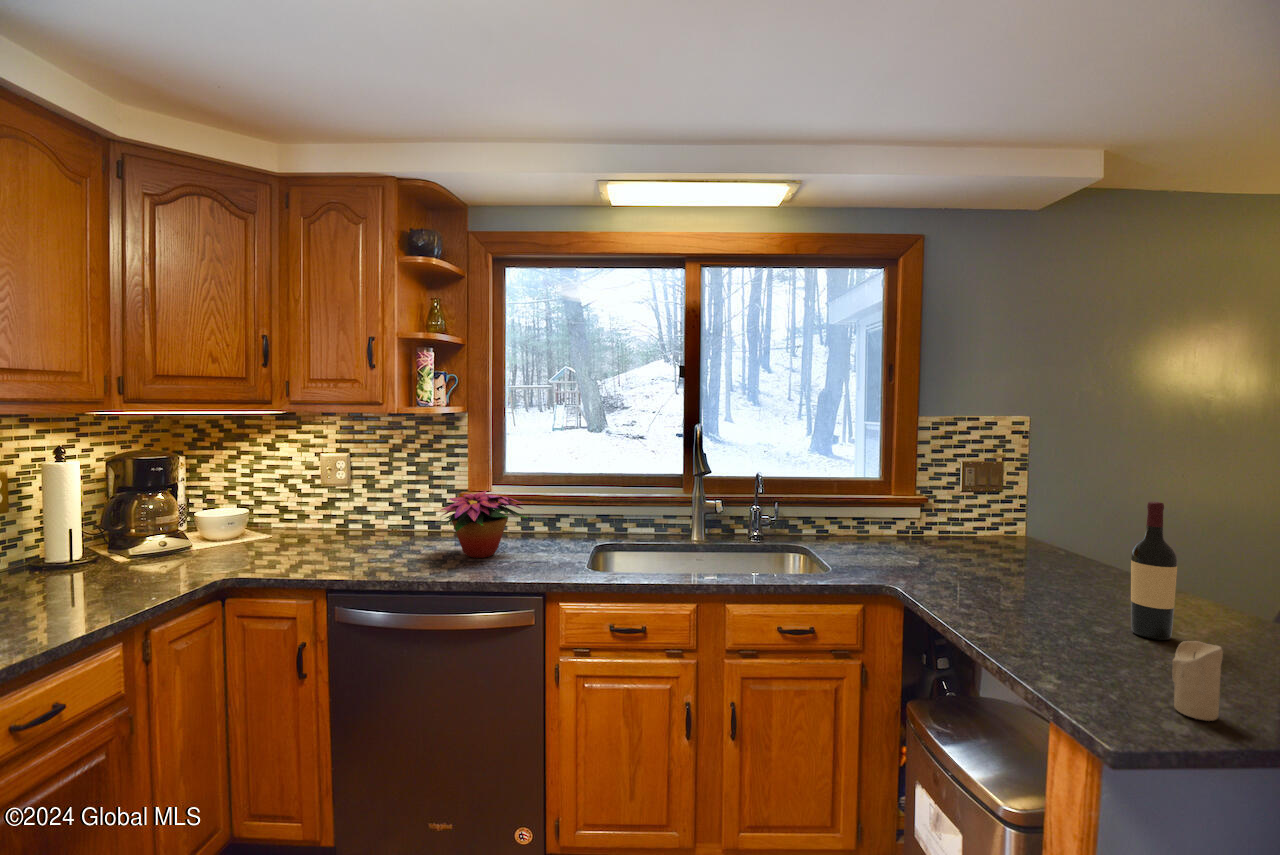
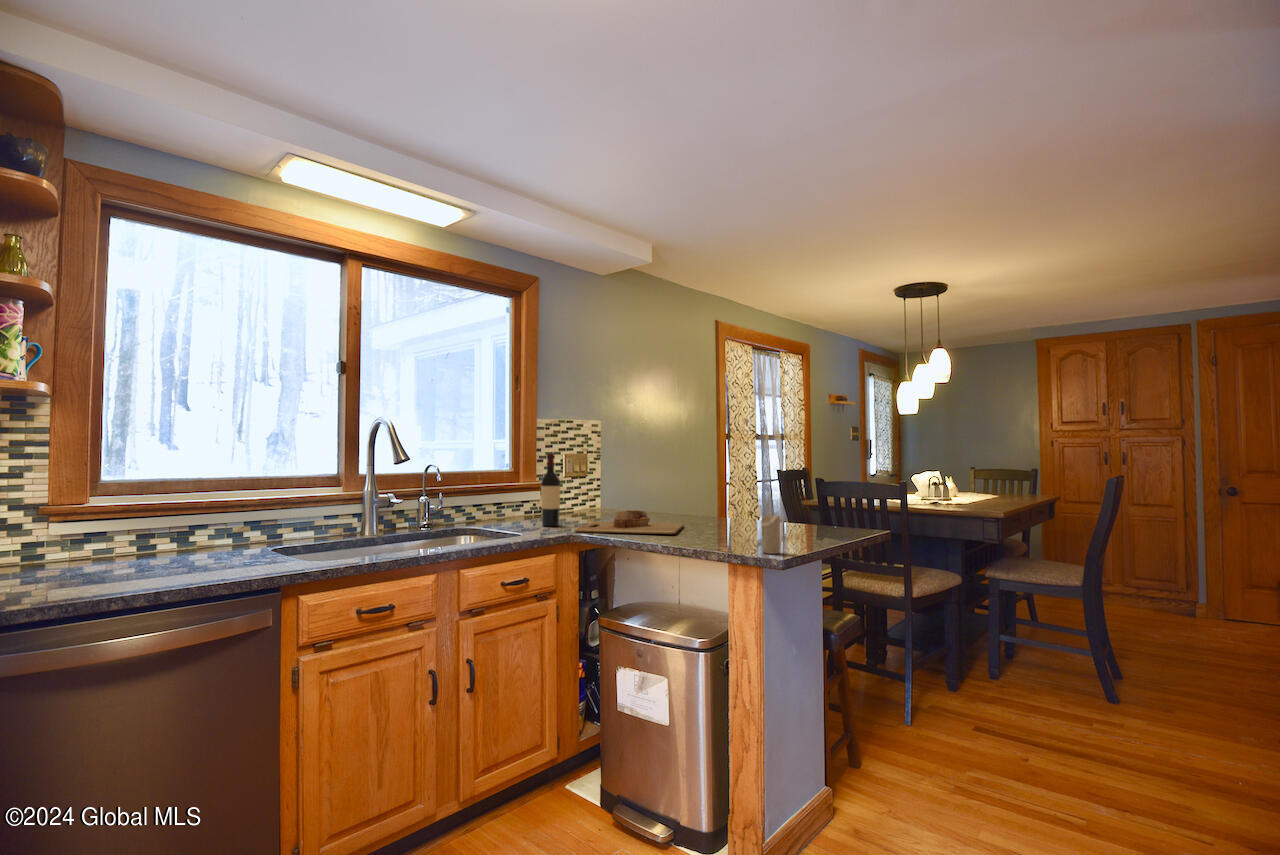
flower arrangement: present [440,491,526,558] -> none [57,489,208,574]
wine bottle: present [1131,502,1178,640] -> present [541,453,560,526]
cutting board: none [917,559,1112,614] -> present [575,510,684,534]

